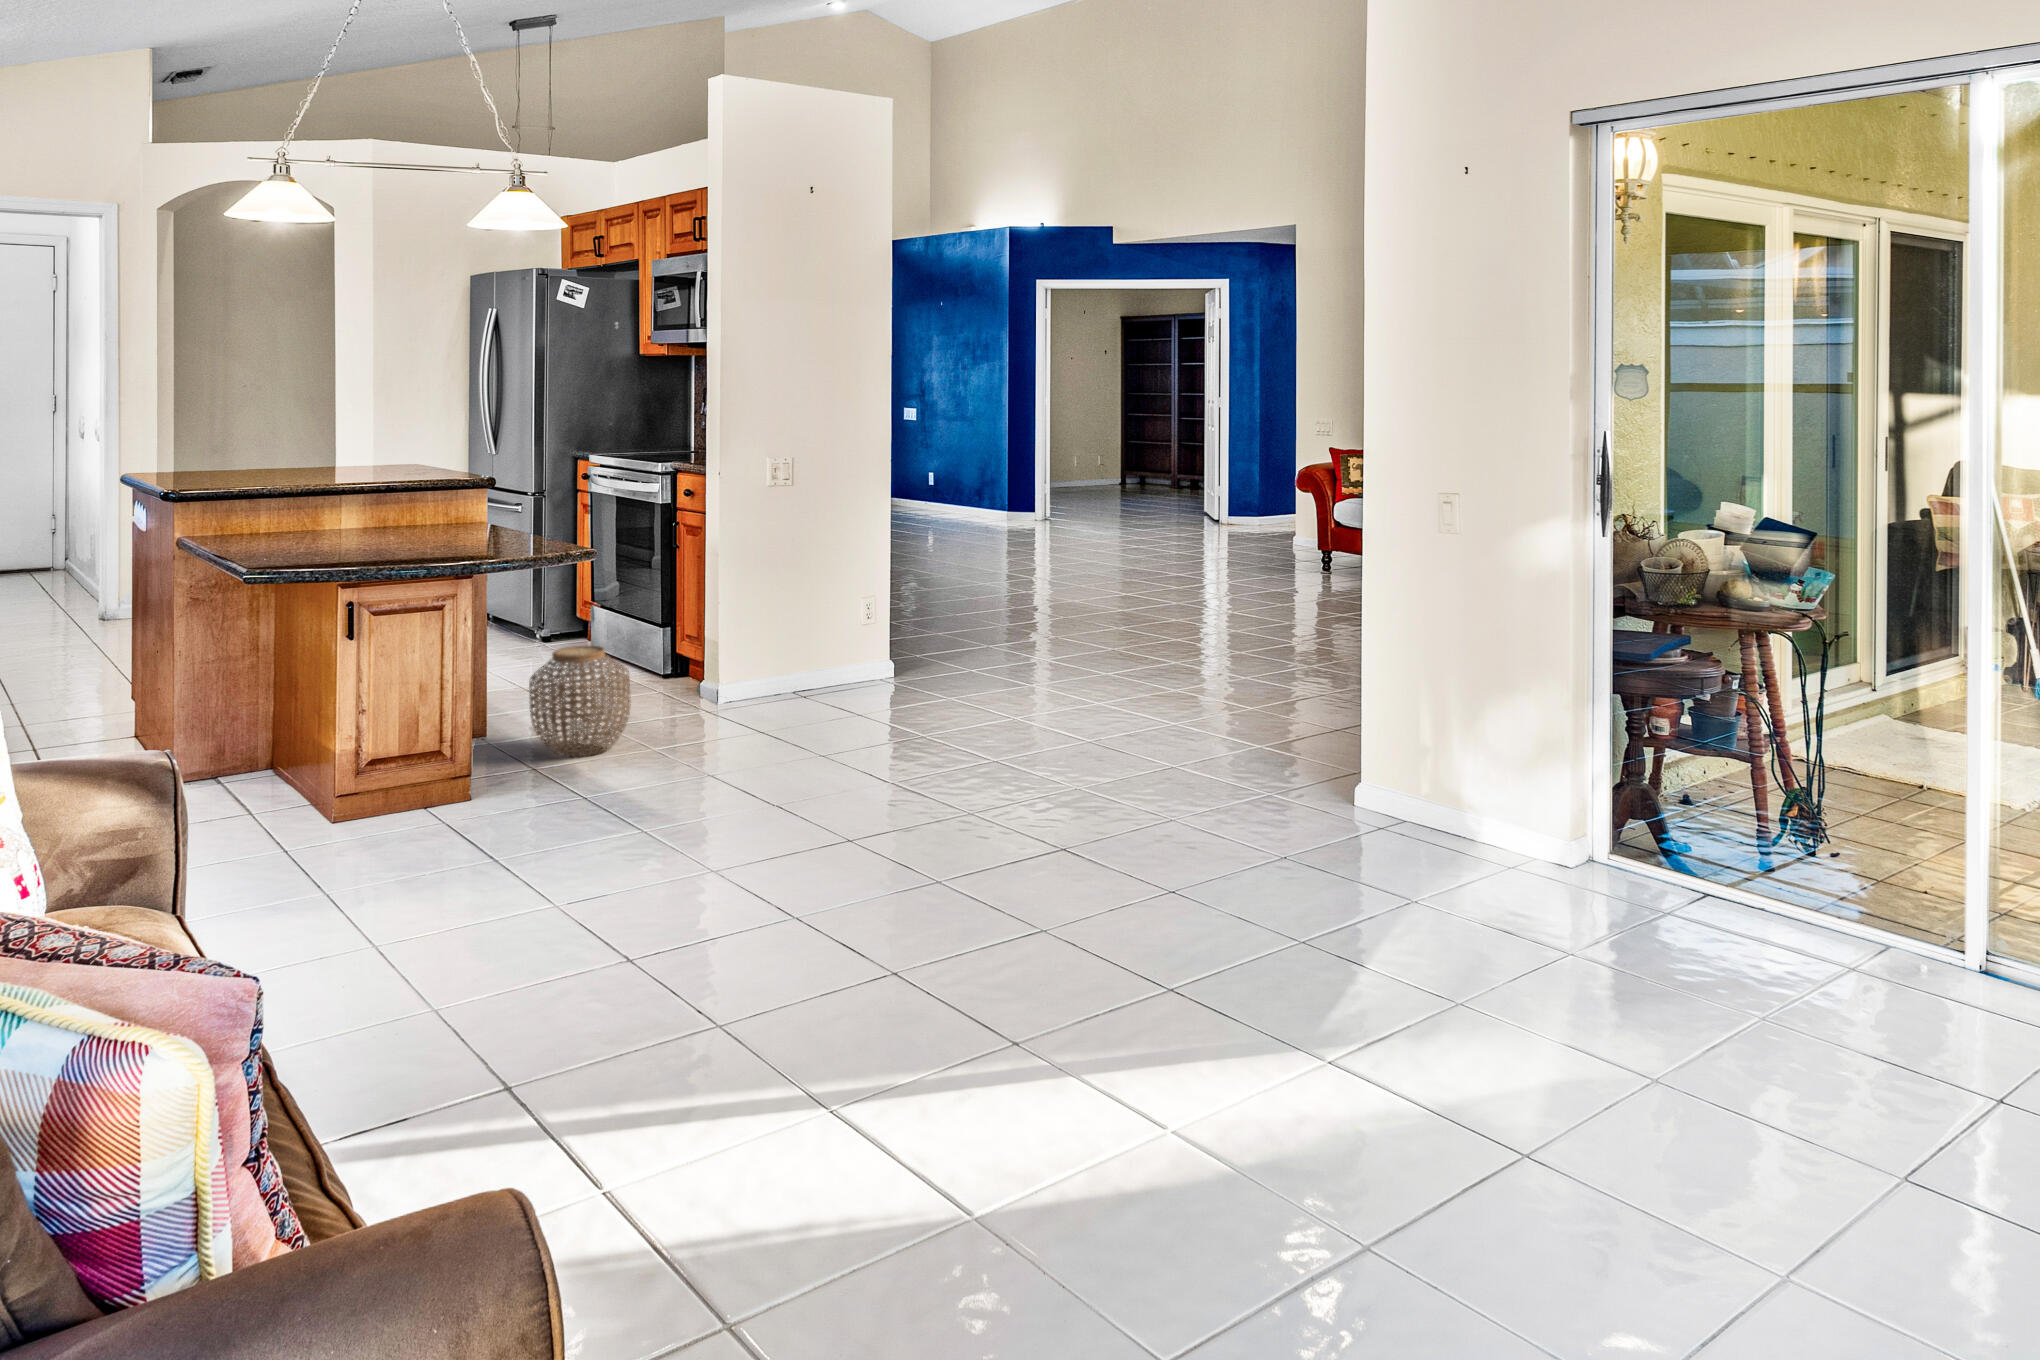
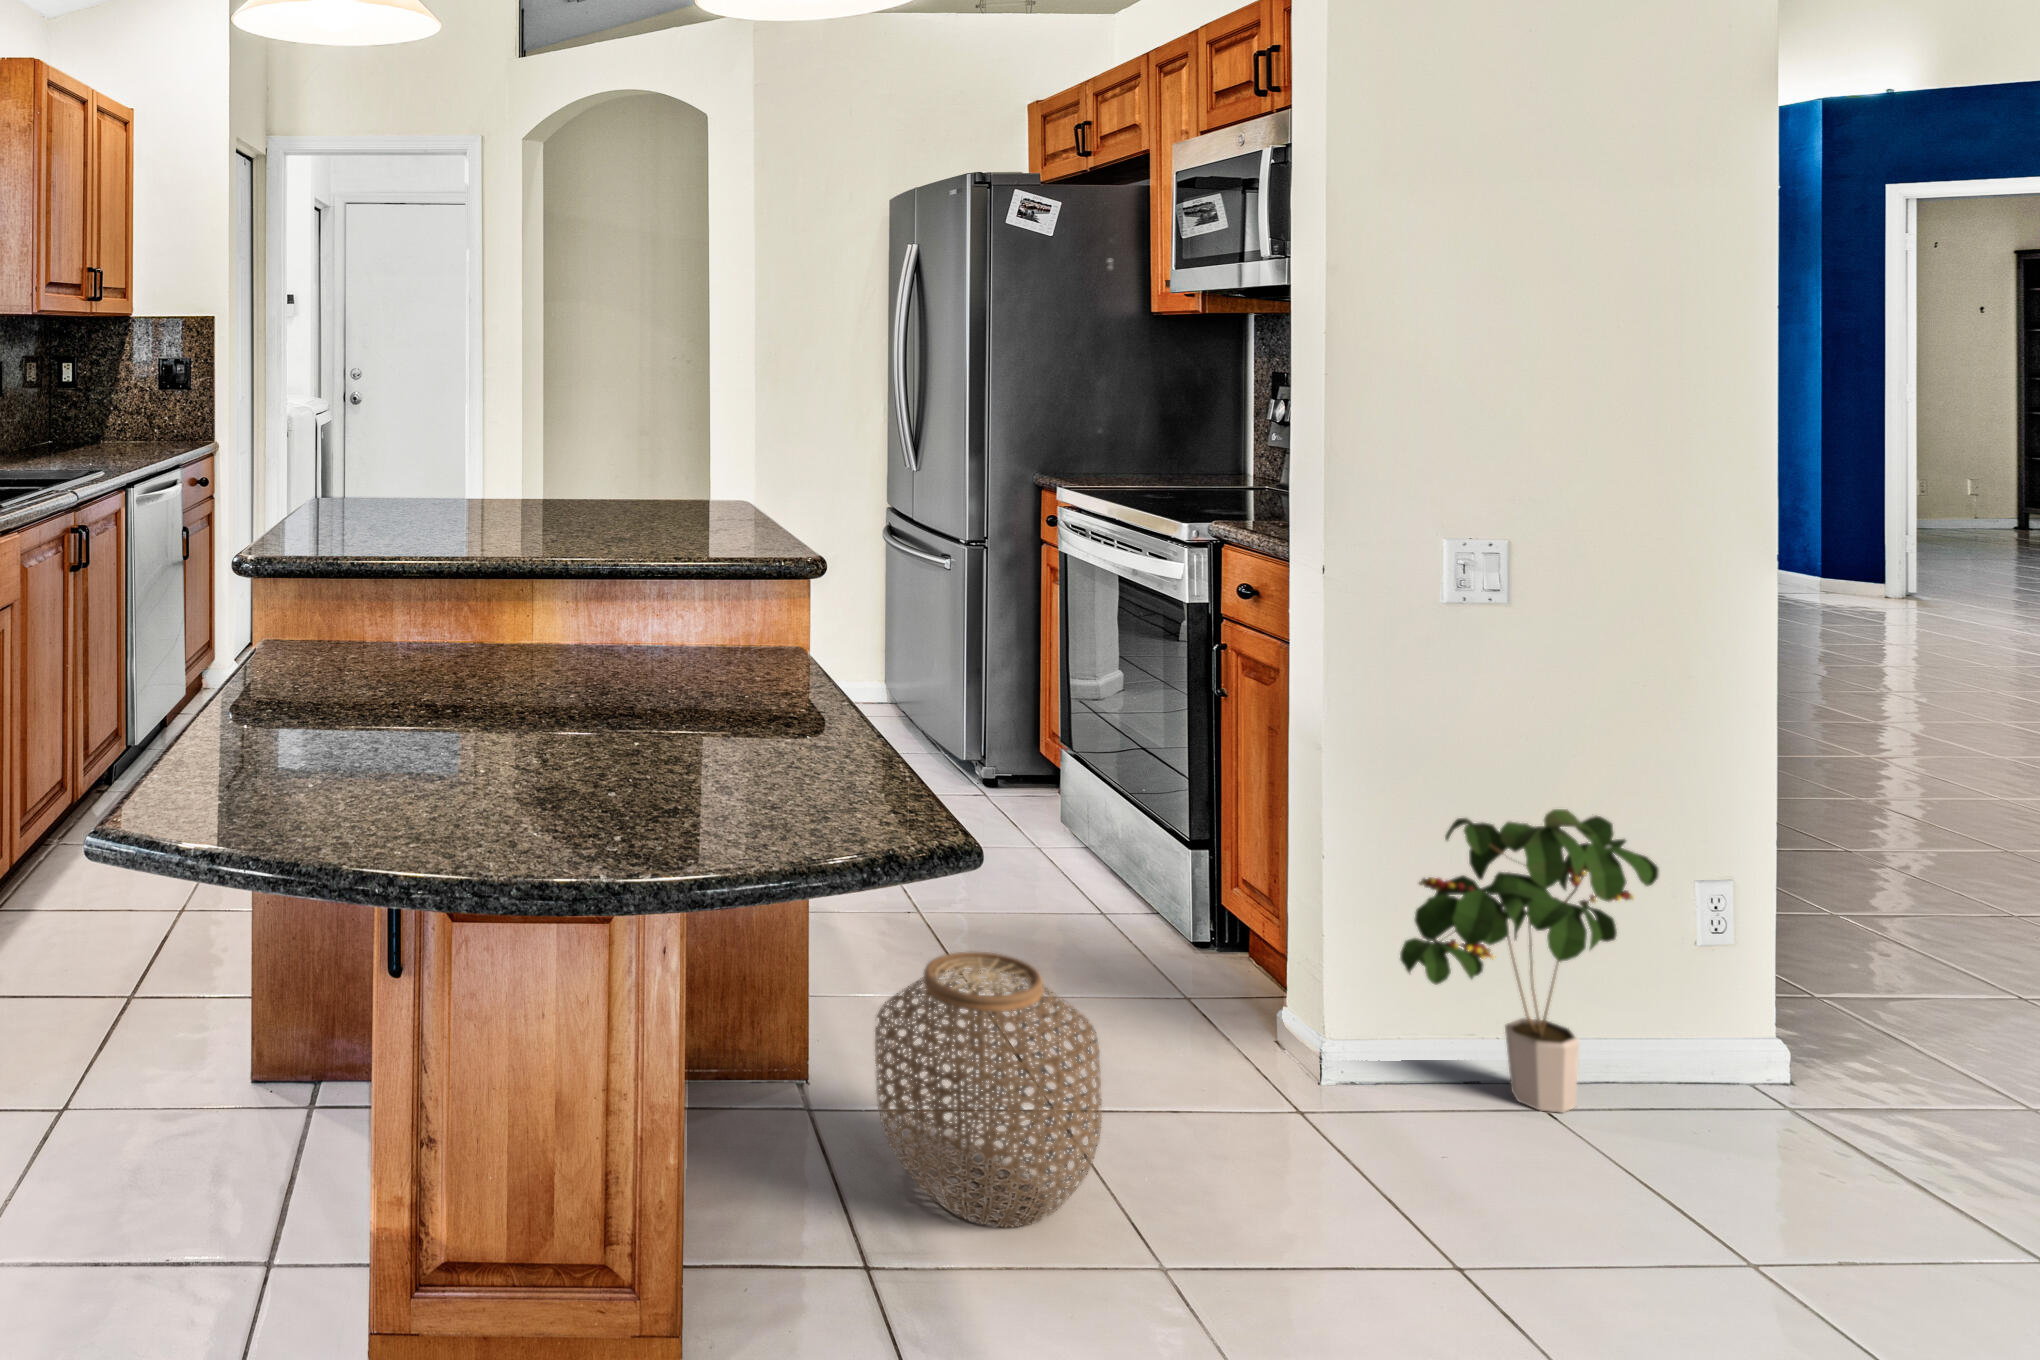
potted plant: none [753,572,854,702] -> present [1400,809,1659,1113]

